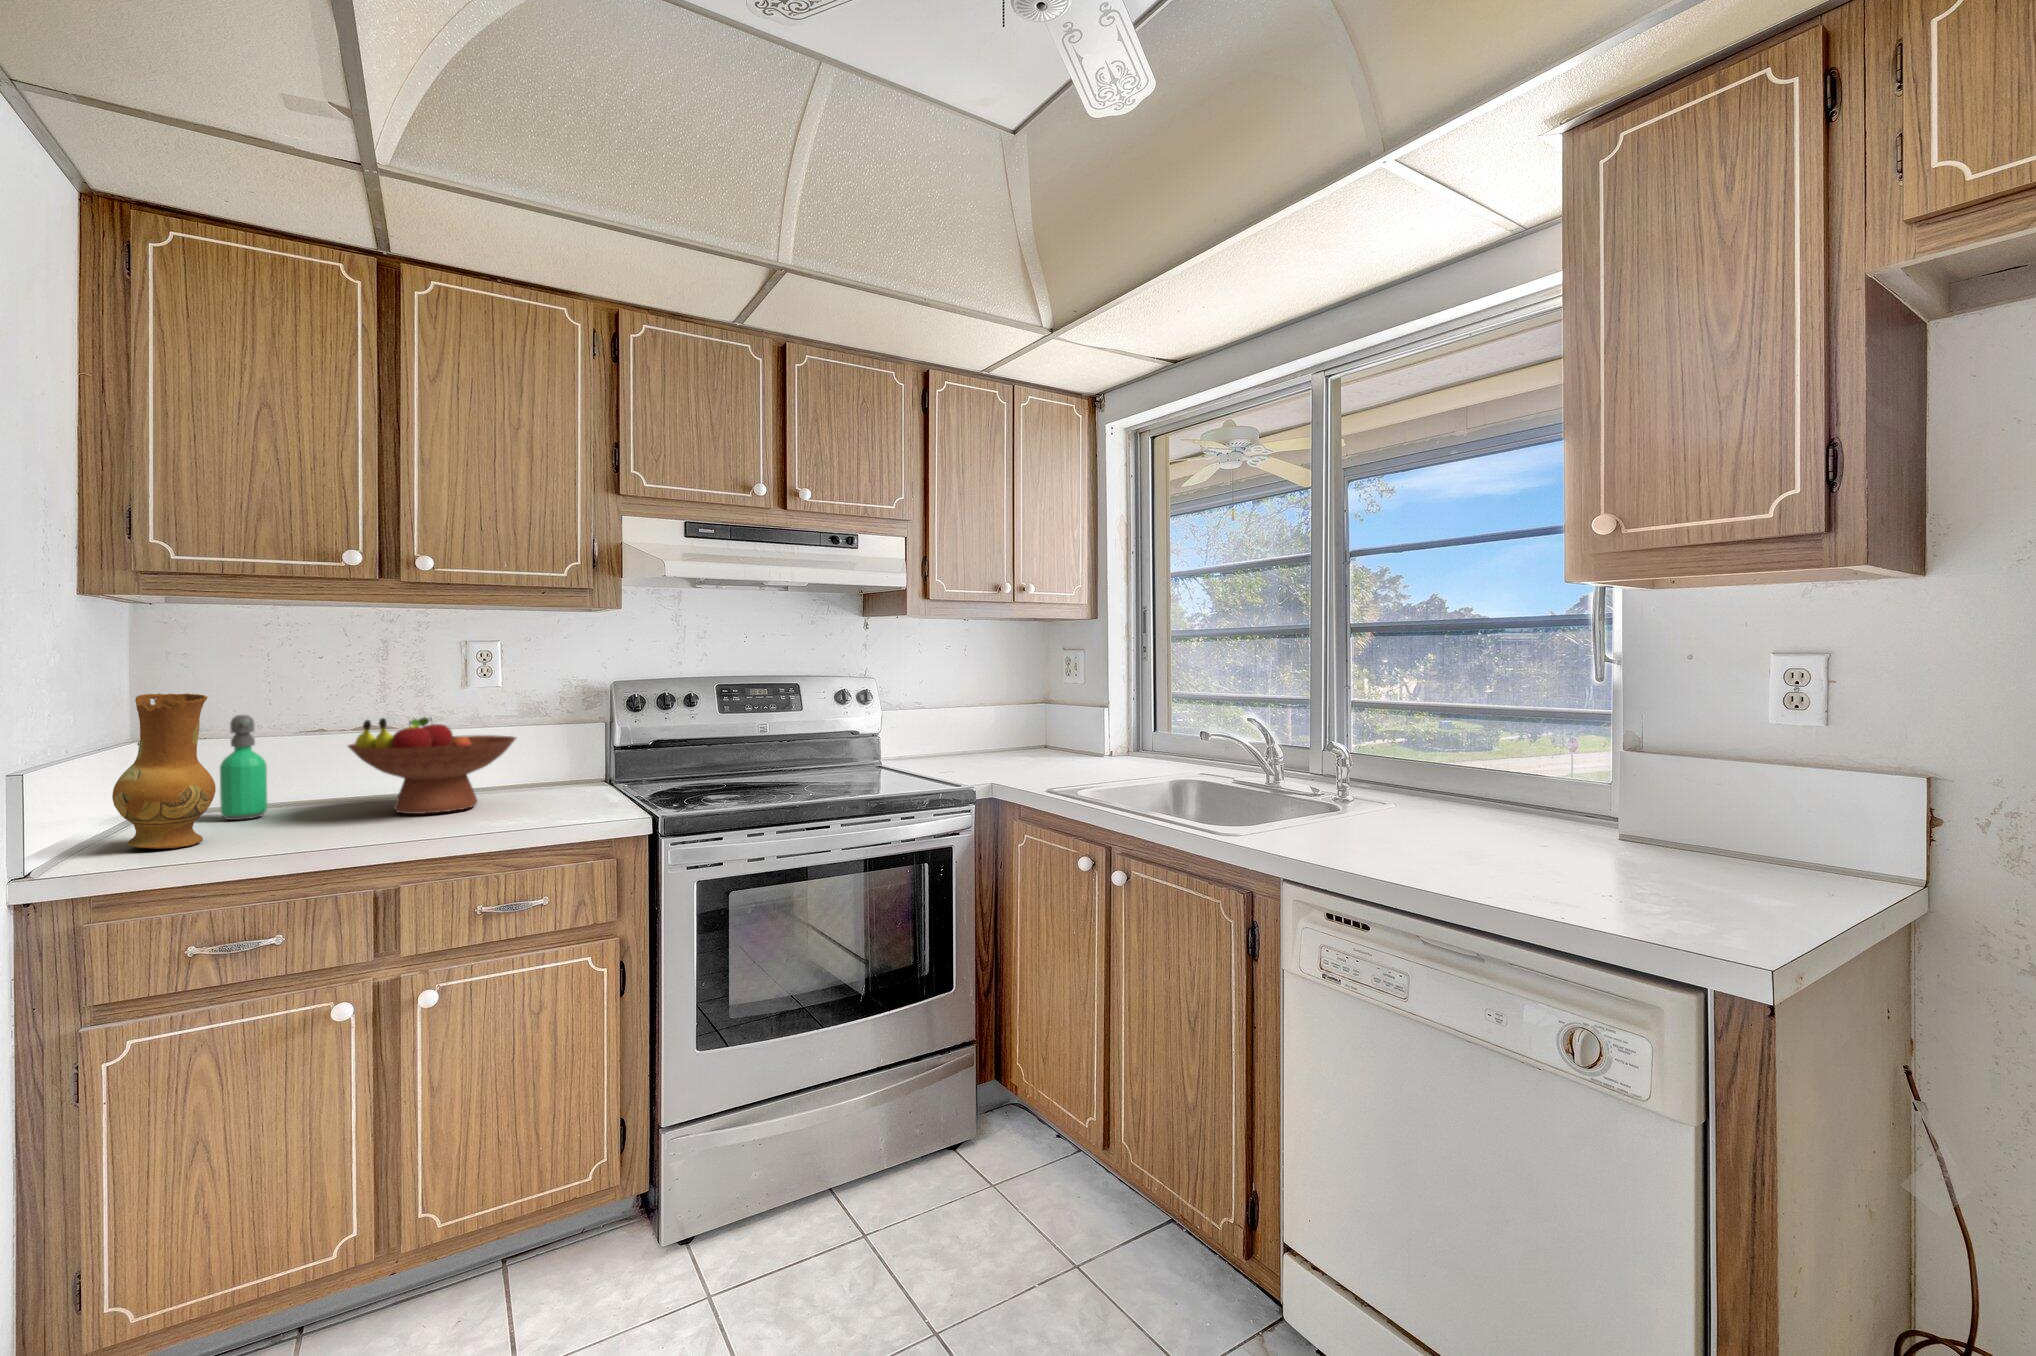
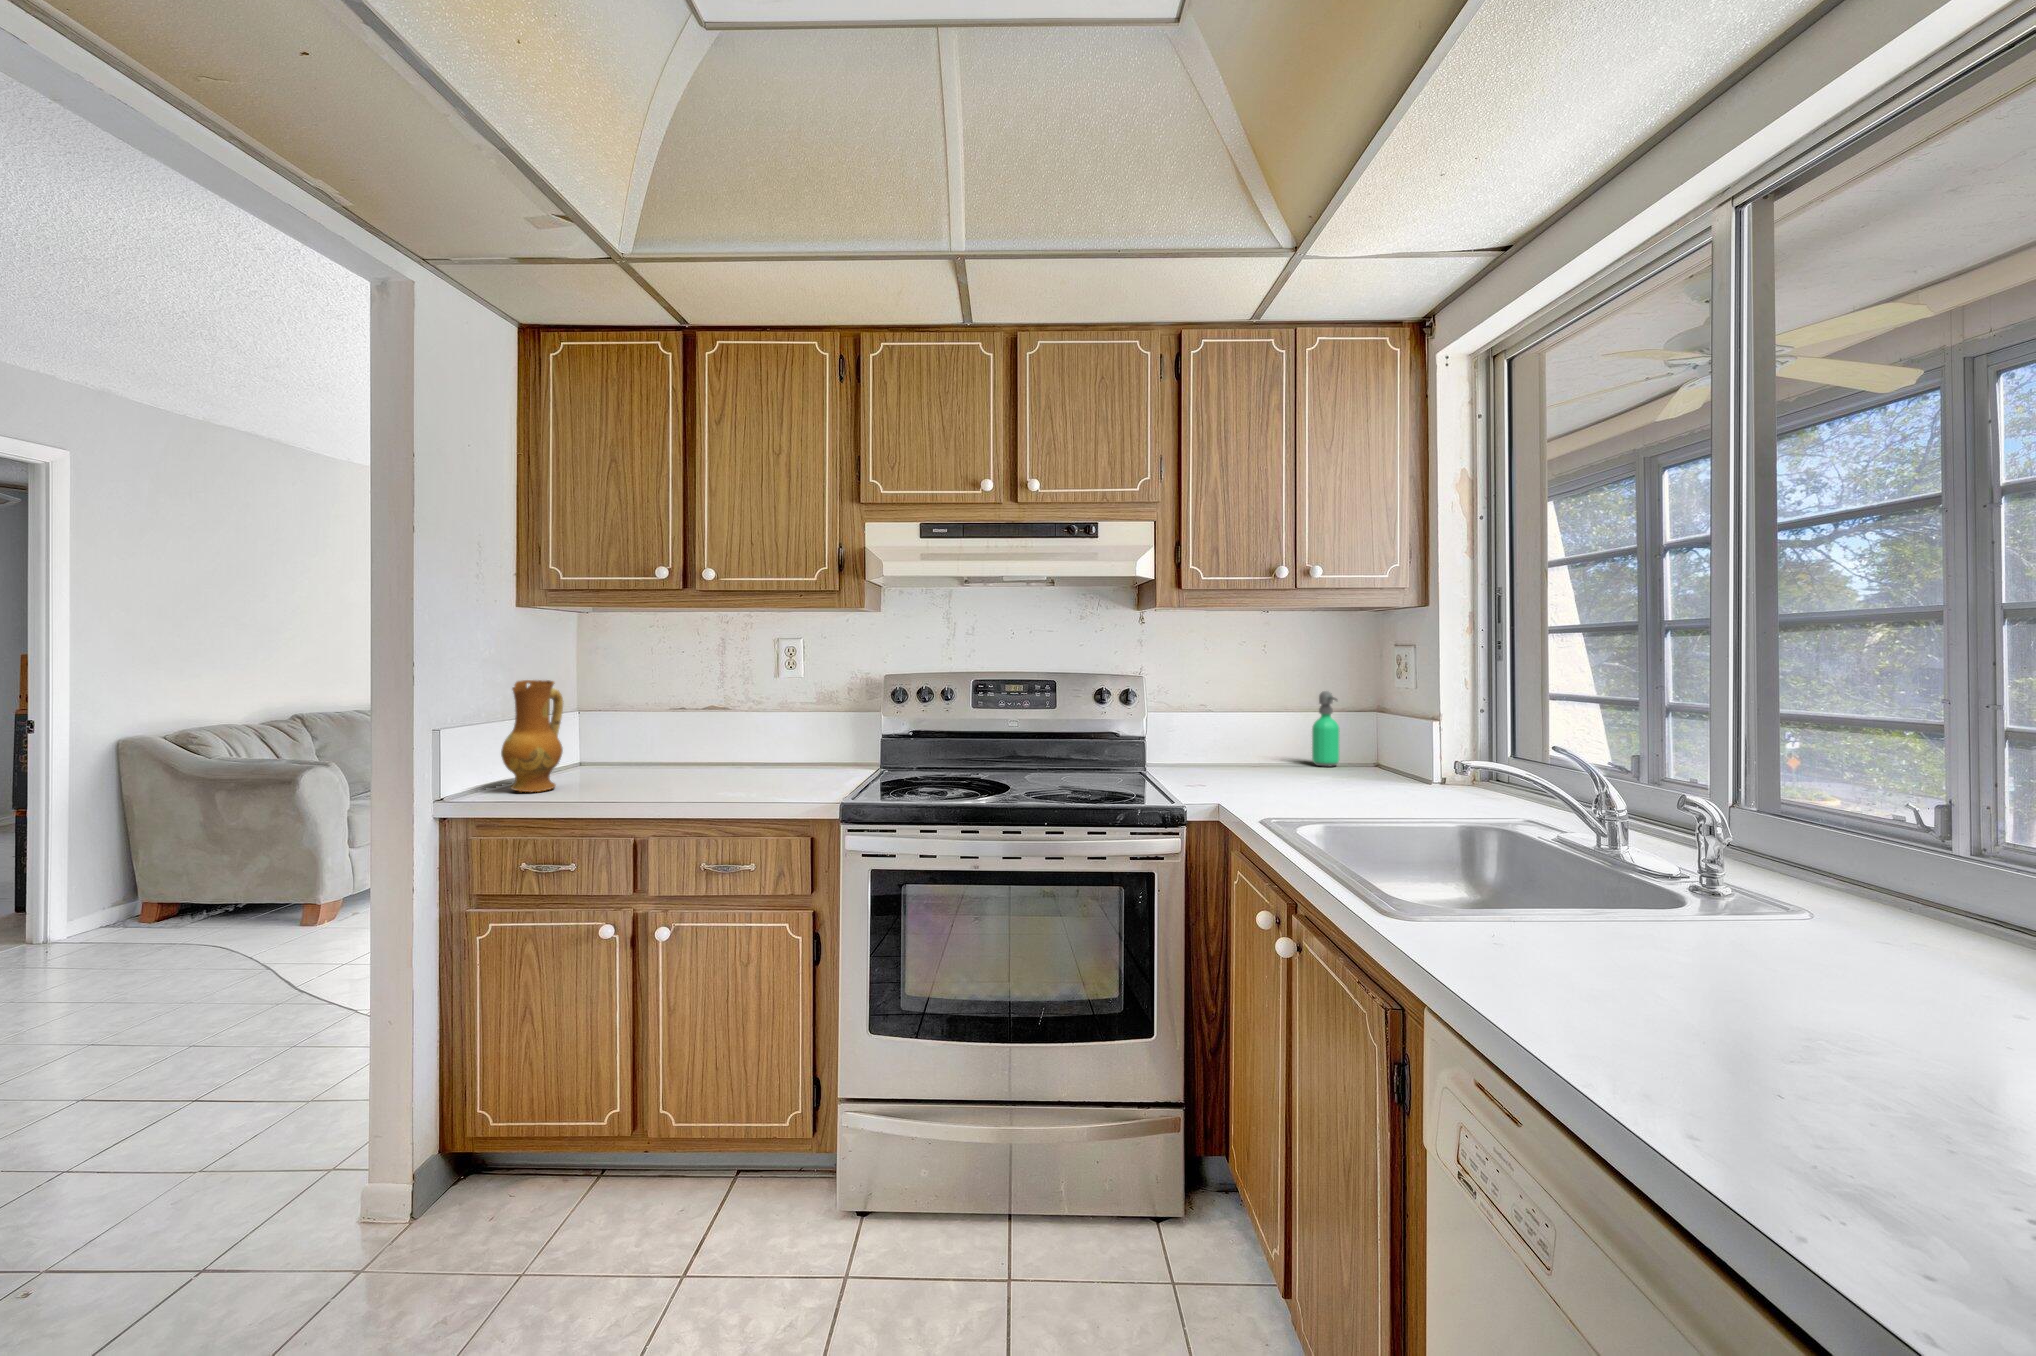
soap dispenser: present [220,715,267,820] -> present [1312,691,1340,766]
fruit bowl: present [348,717,517,814] -> none [656,702,780,782]

